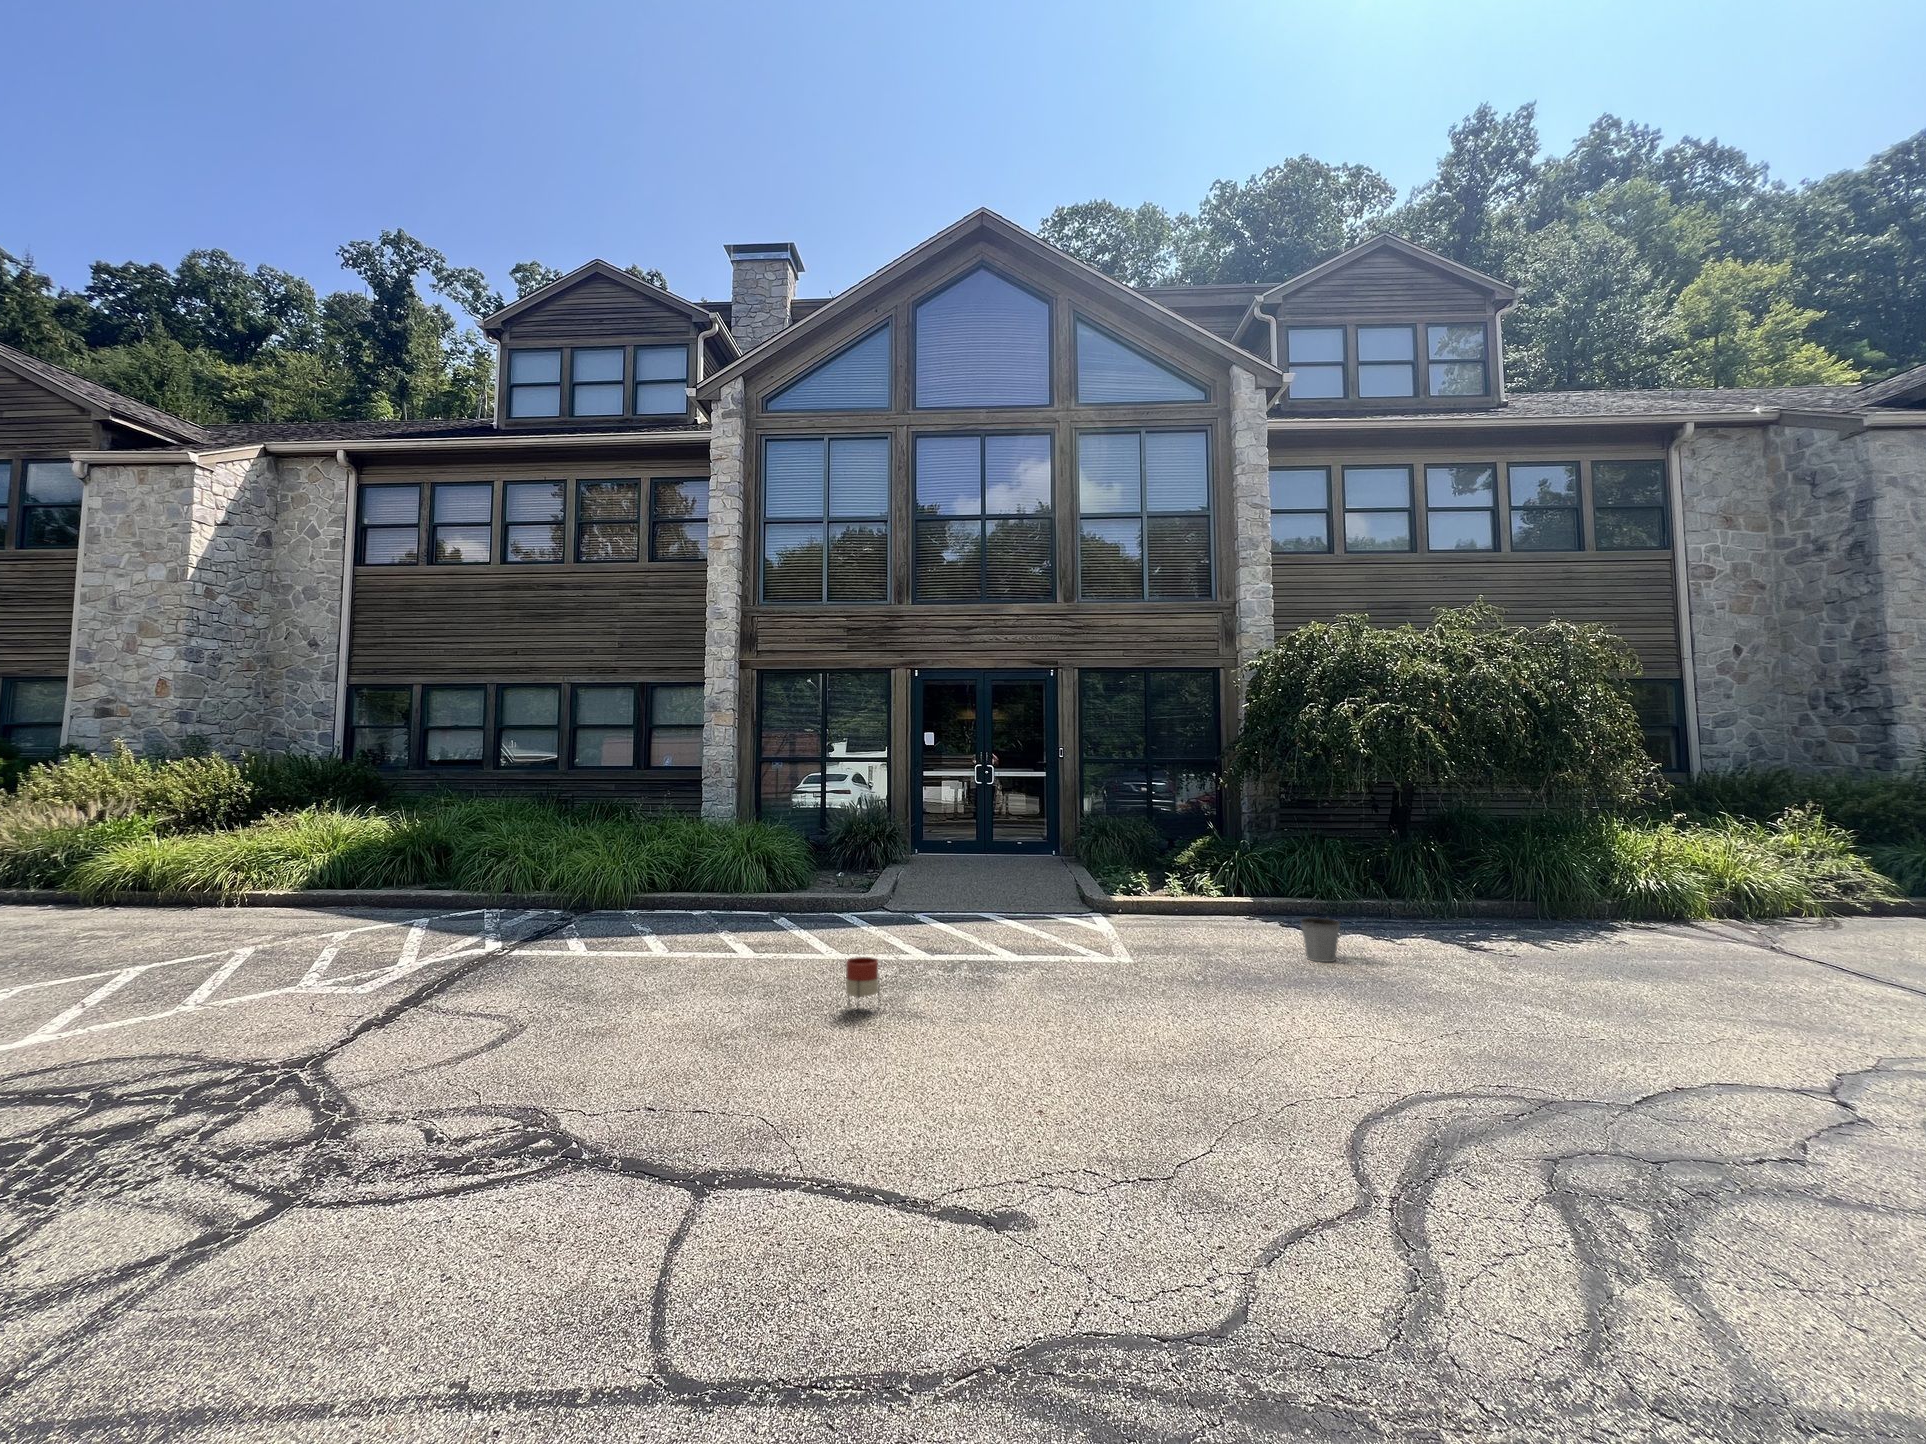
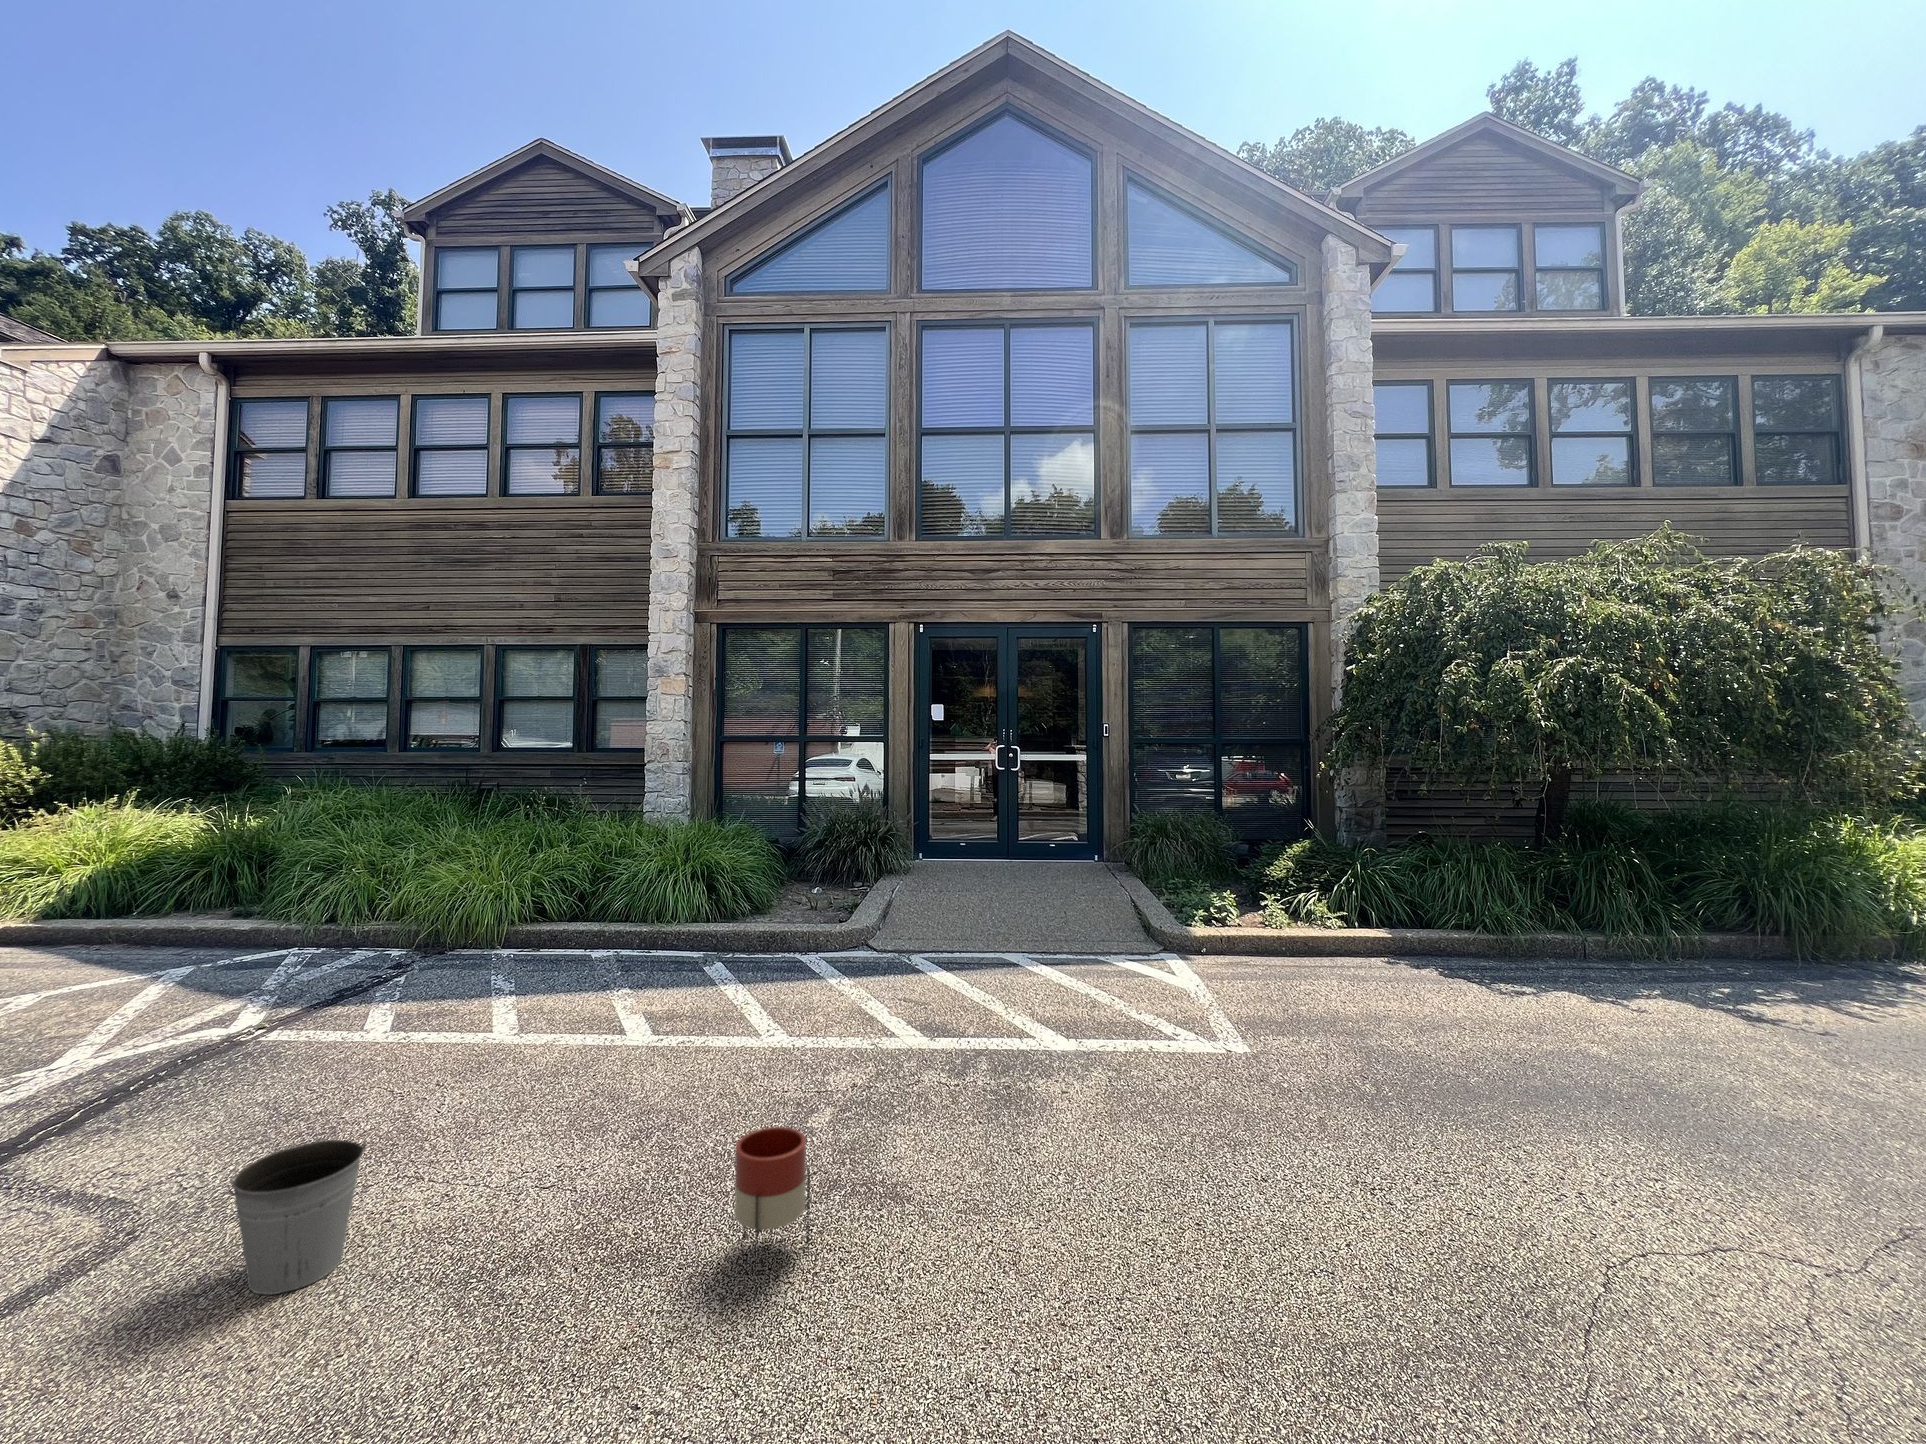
bucket: present [1301,917,1340,962] -> present [227,1140,367,1295]

